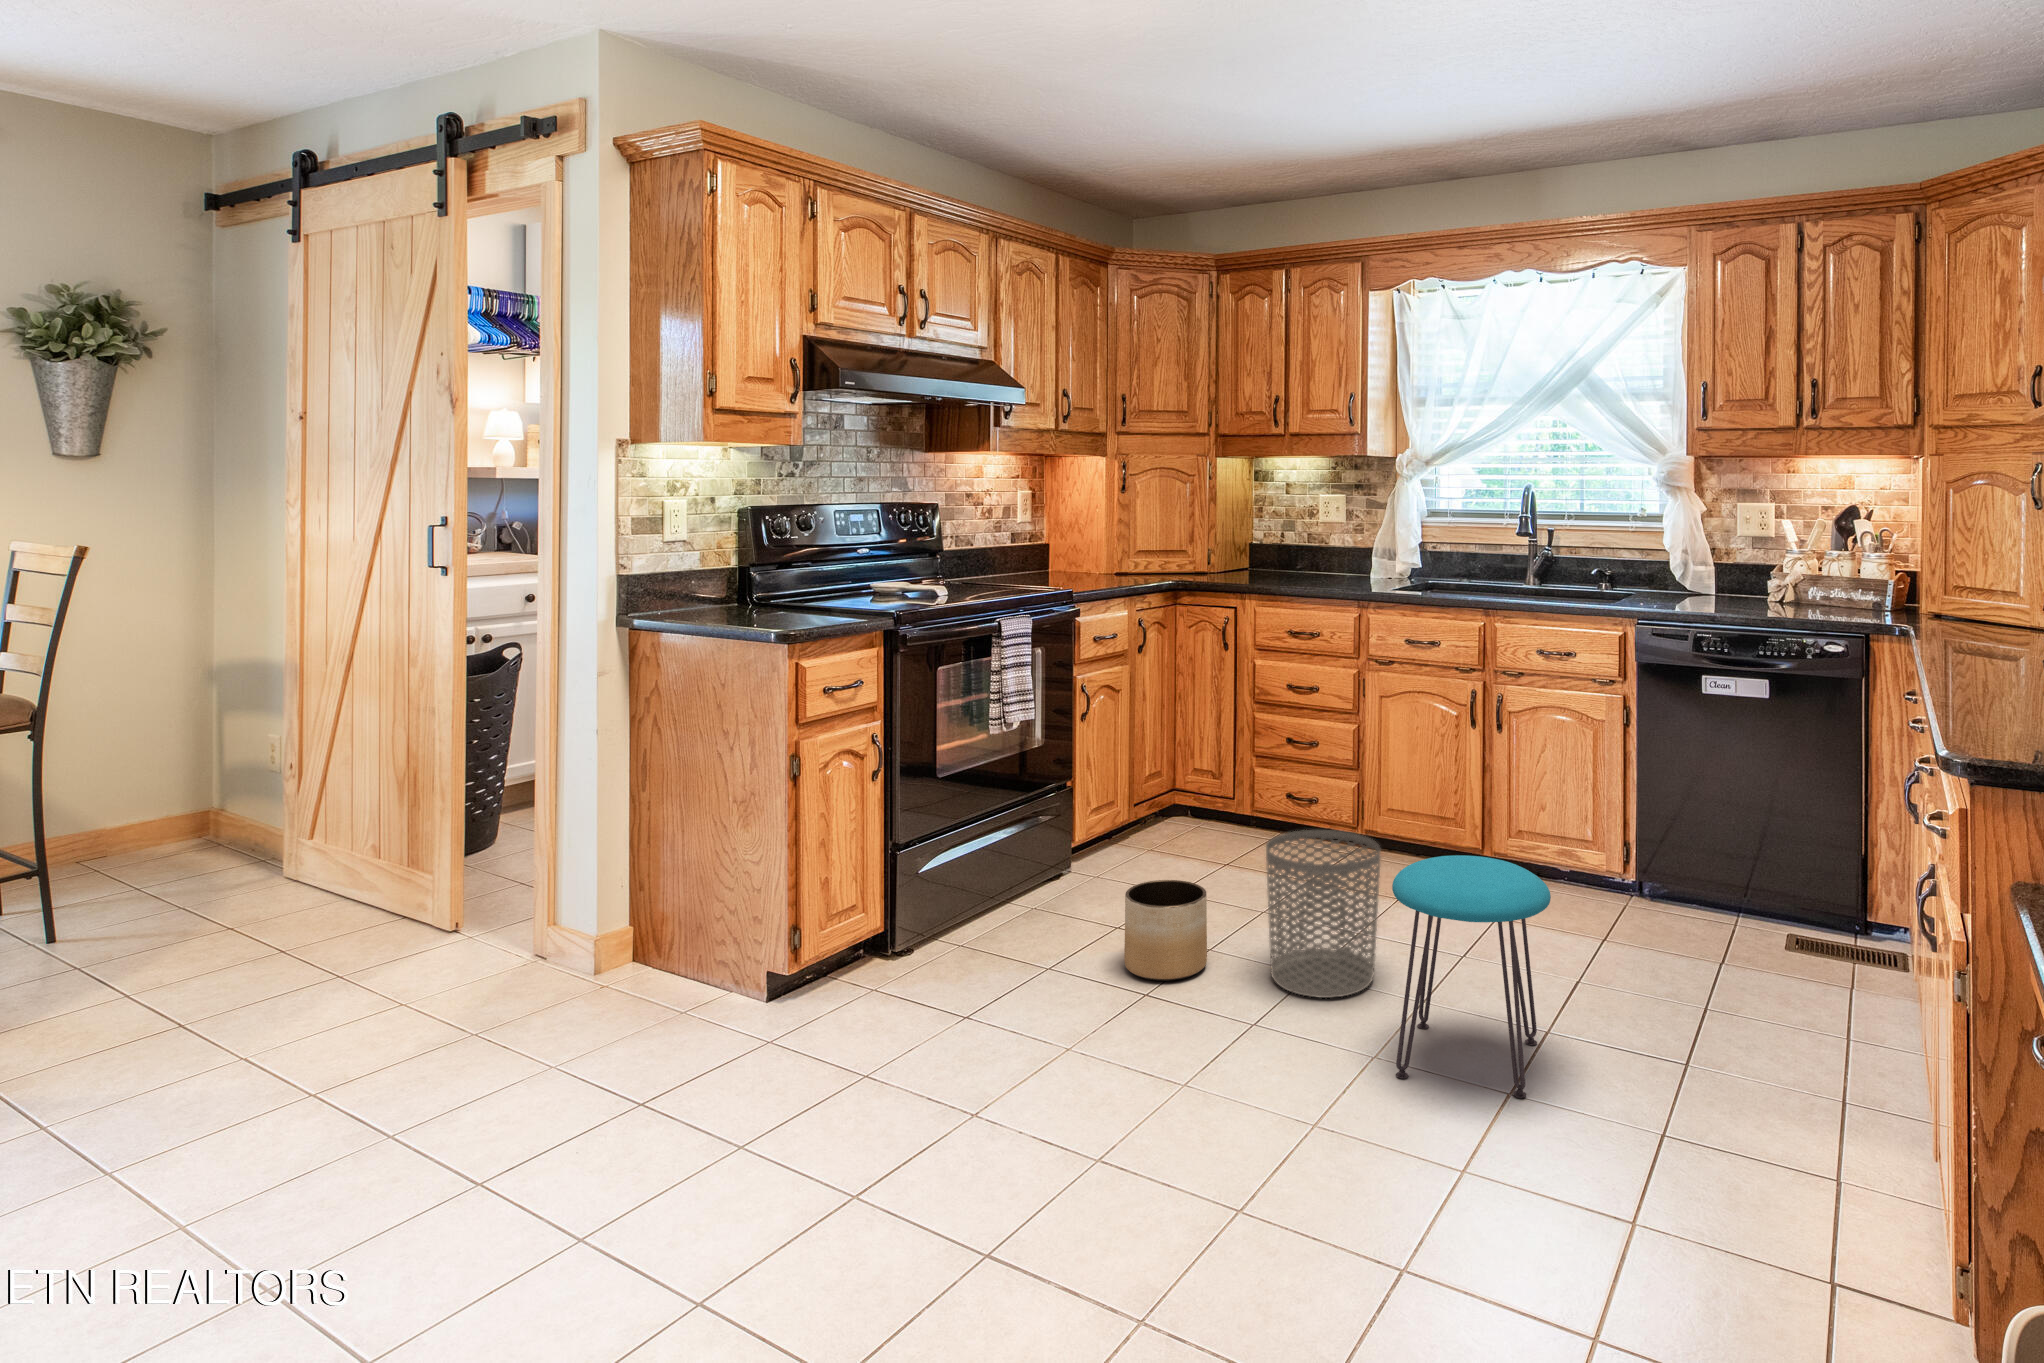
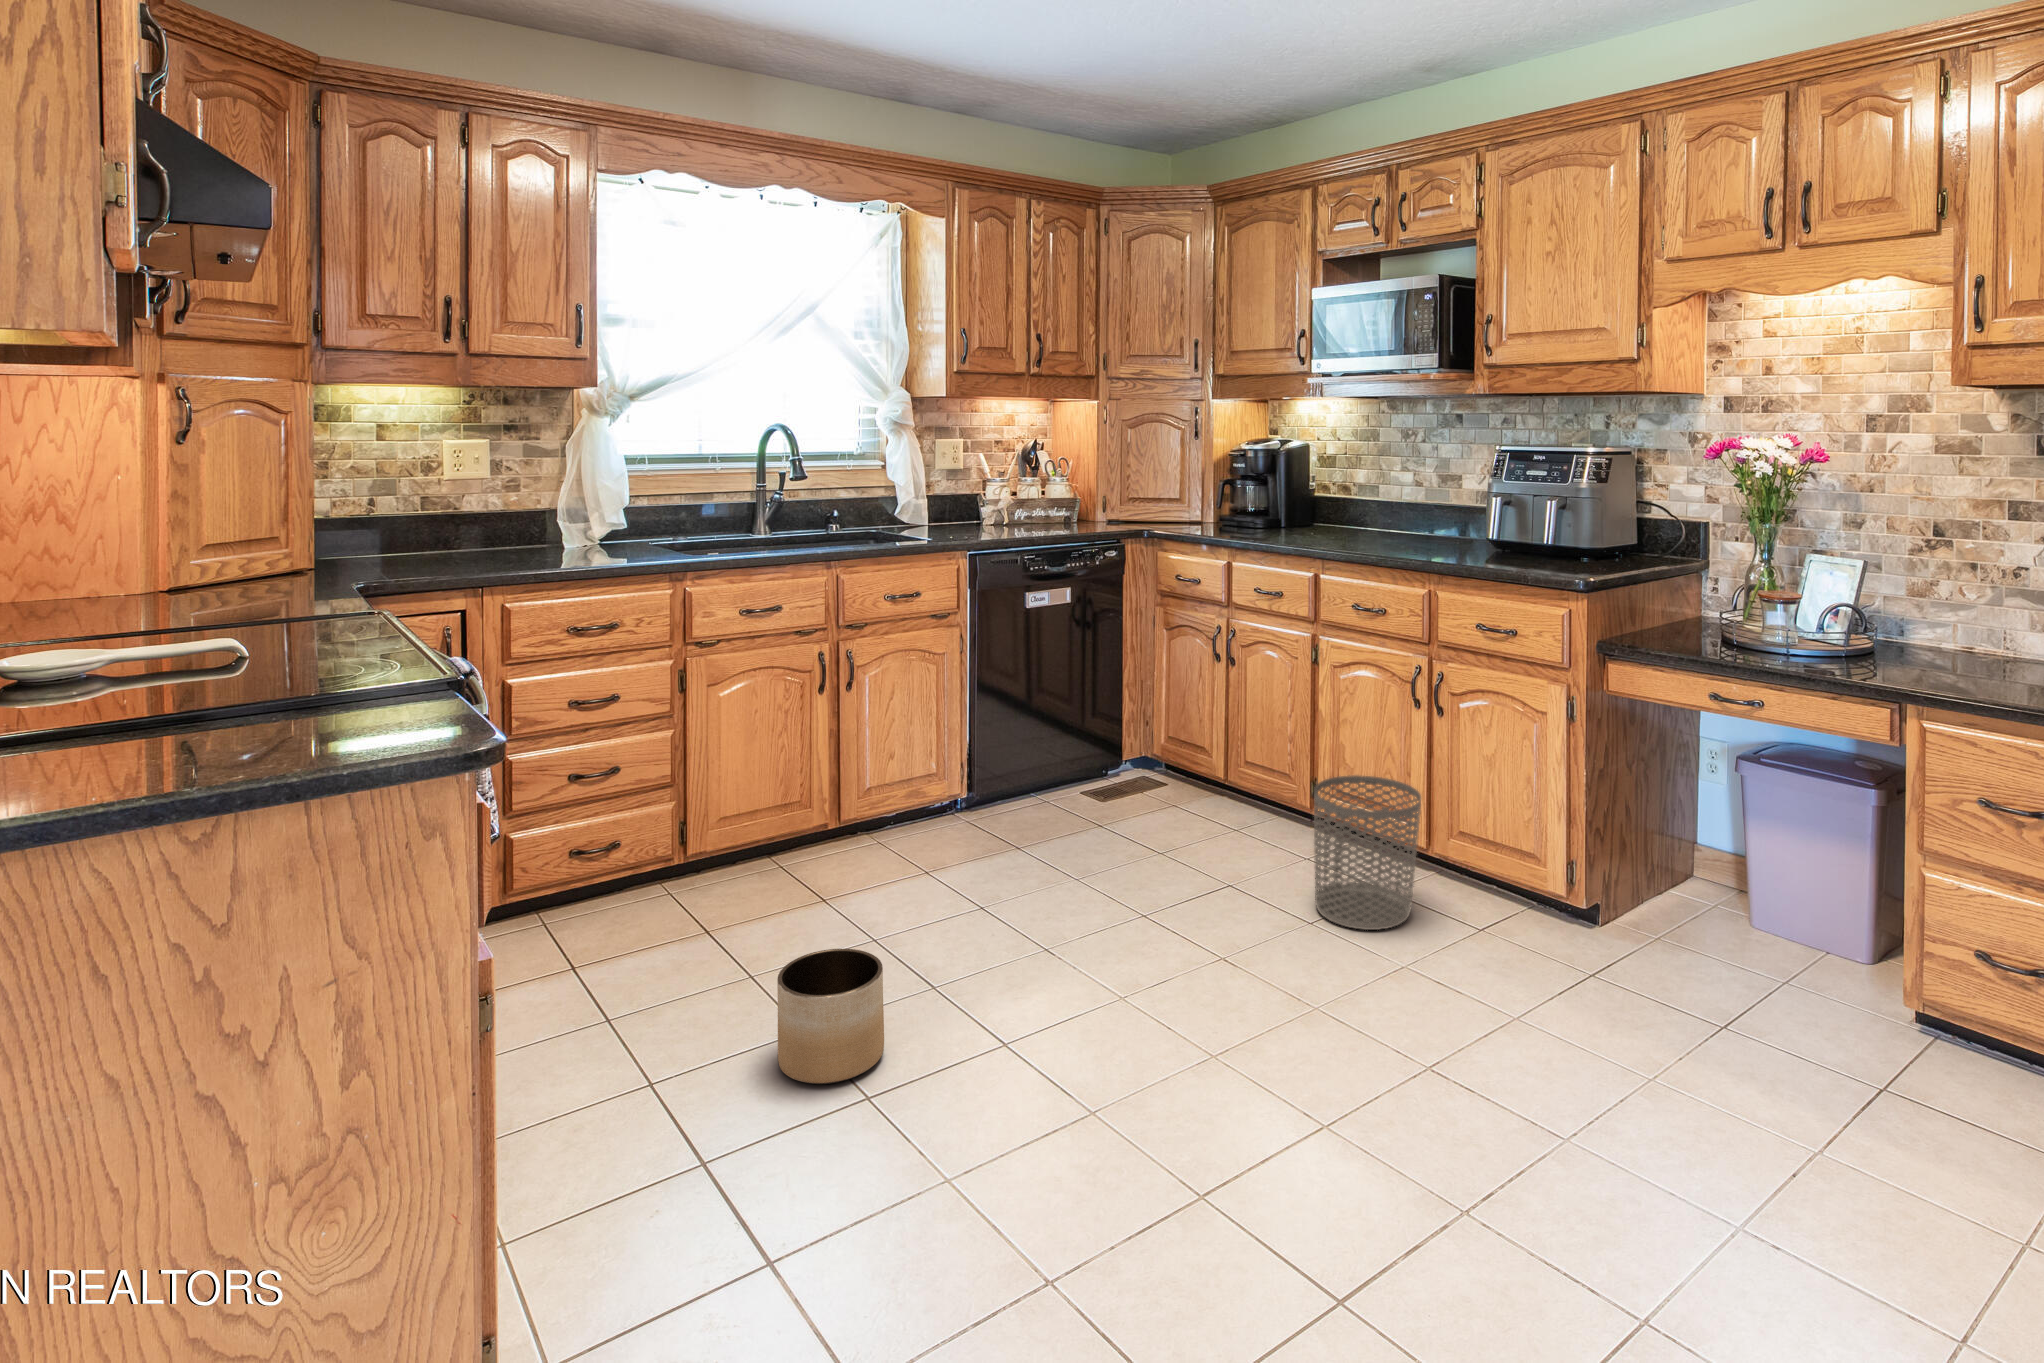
waste bin: present [1266,830,1380,998] -> present [1314,775,1421,930]
stool: present [1392,855,1551,1098] -> none [1096,787,1247,1001]

